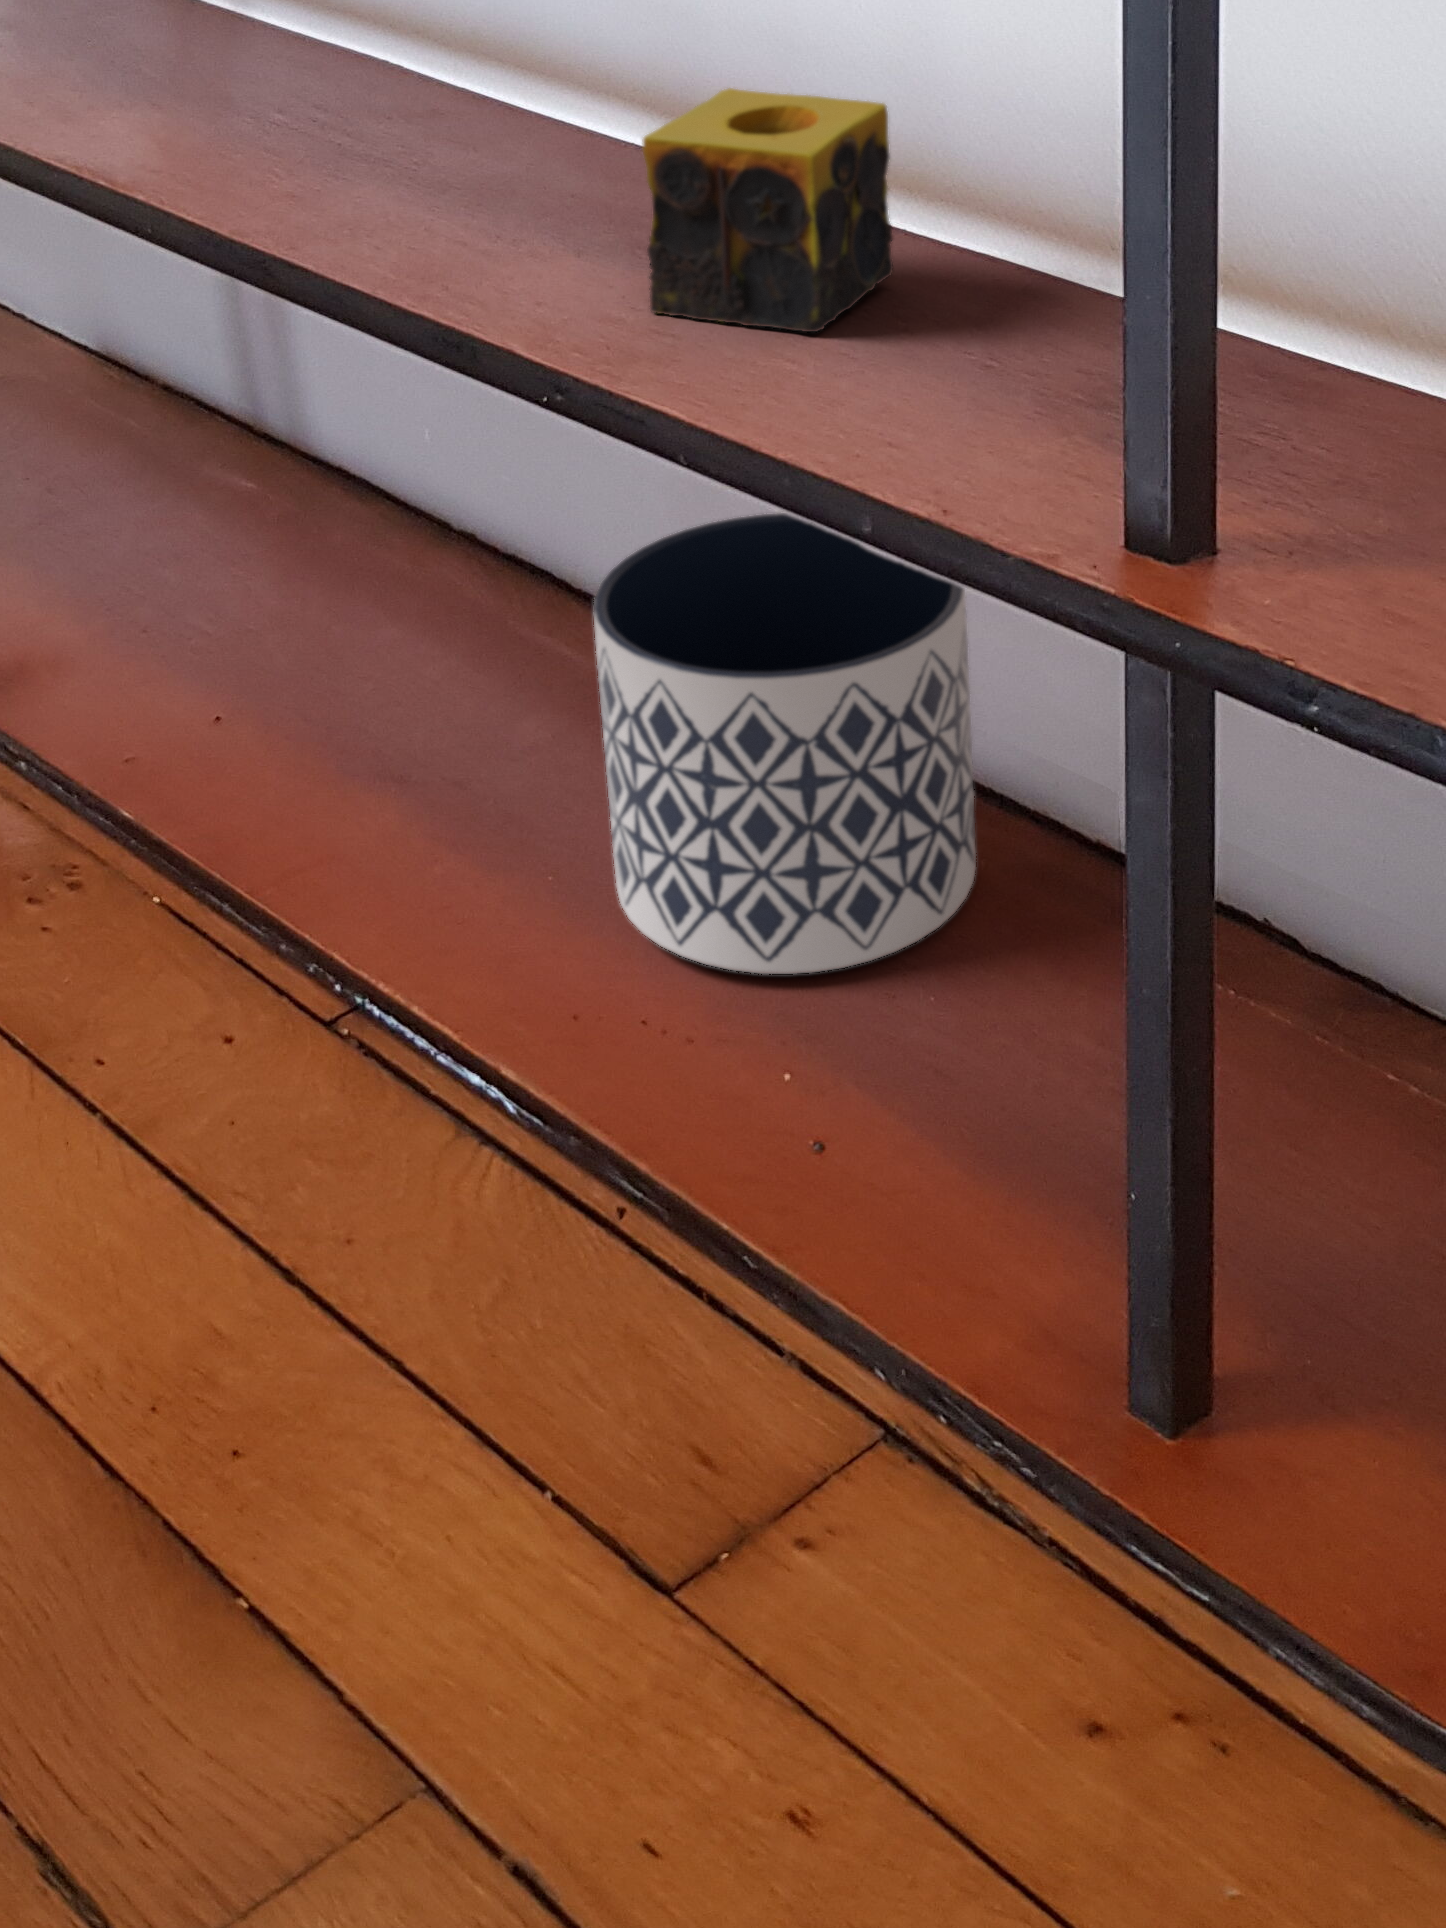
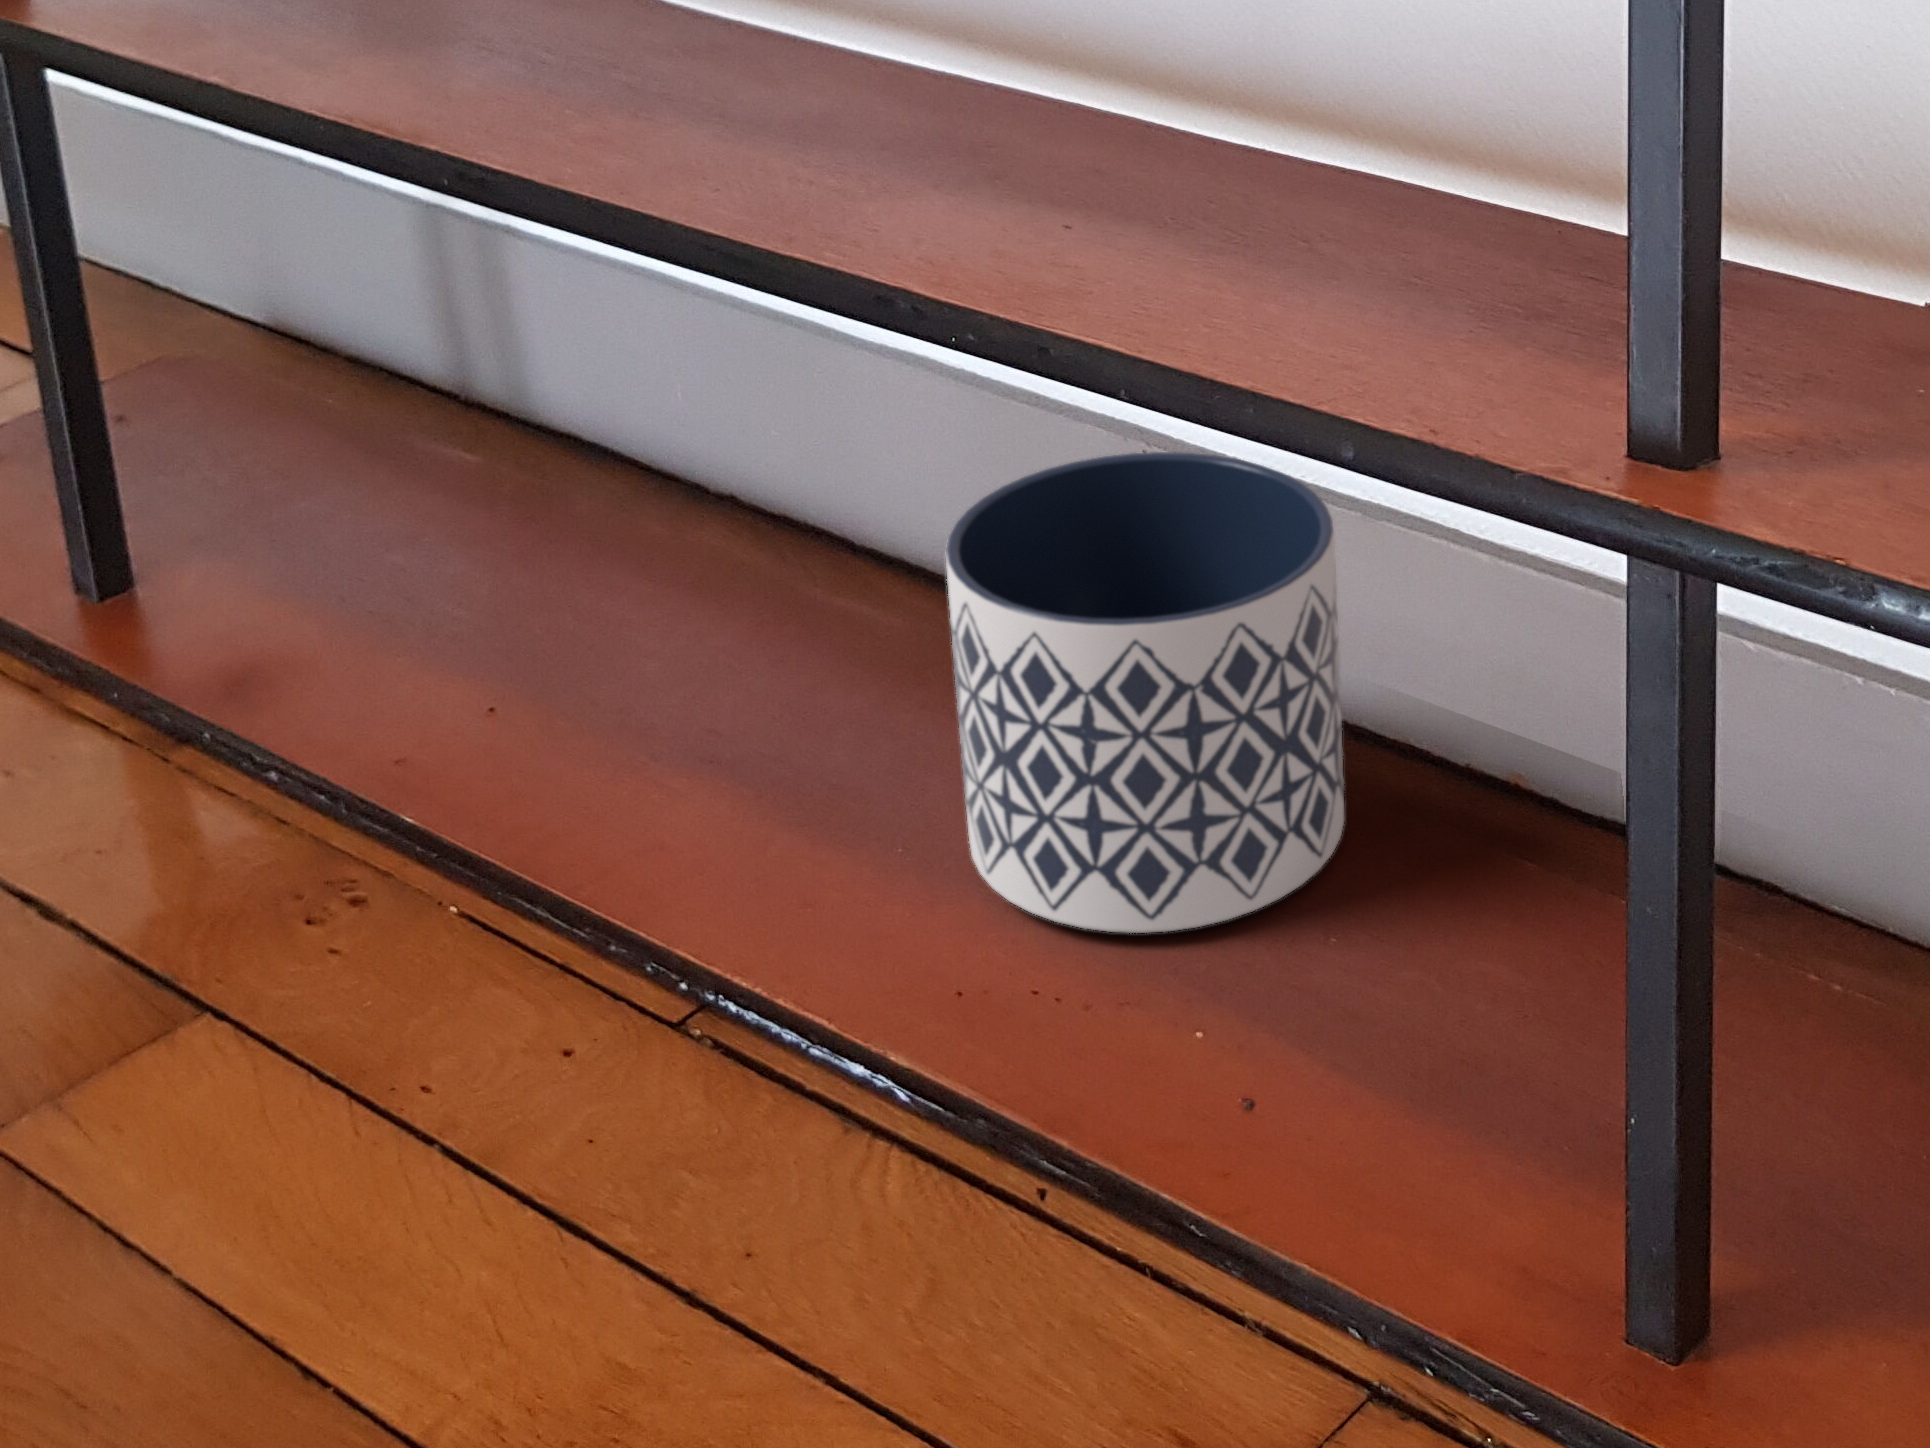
candle: present [642,88,893,332] -> none [1030,8,1280,258]

